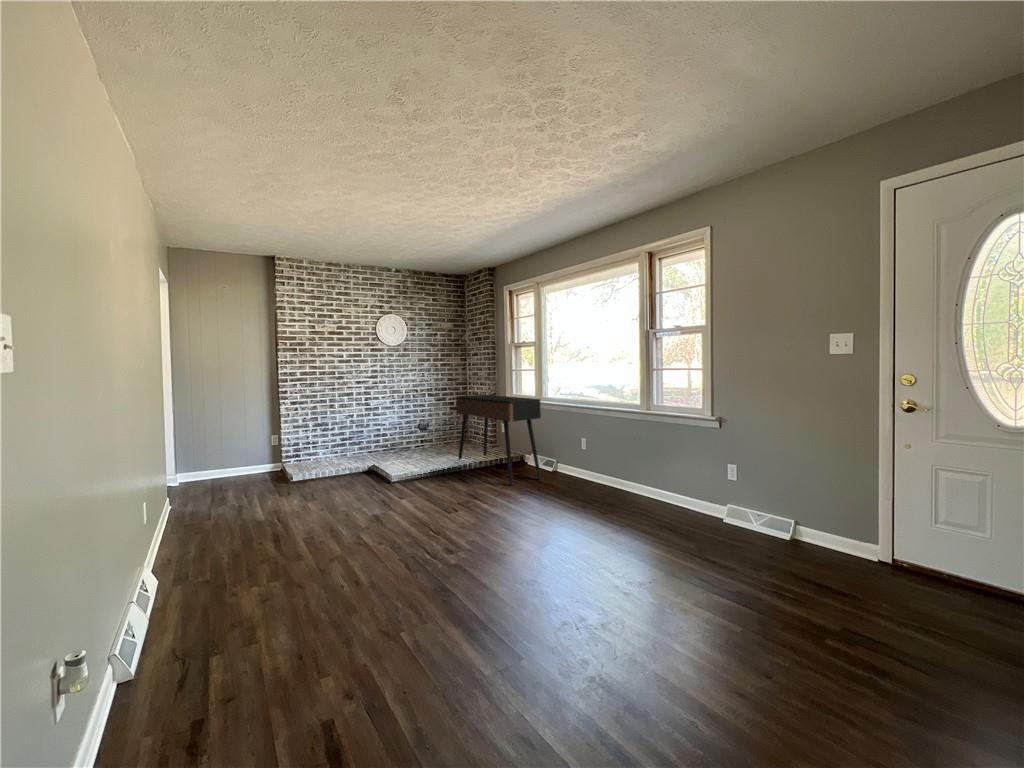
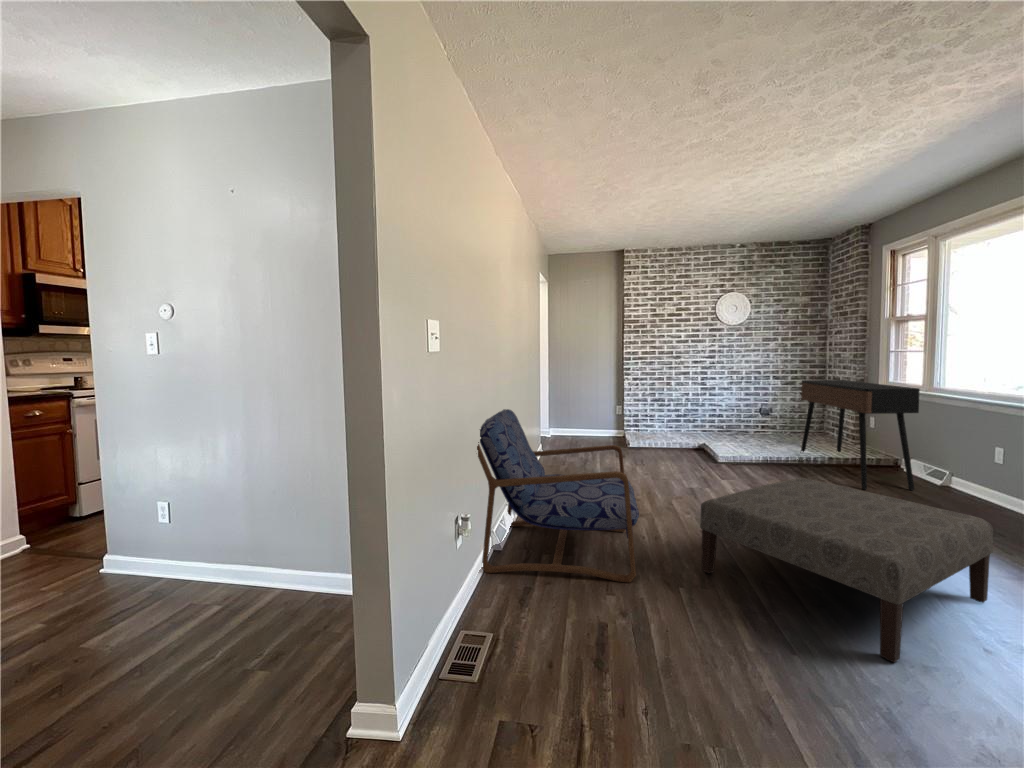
armchair: none [64,459,351,732] -> present [477,409,639,583]
ottoman: none [413,486,615,636] -> present [700,478,993,662]

